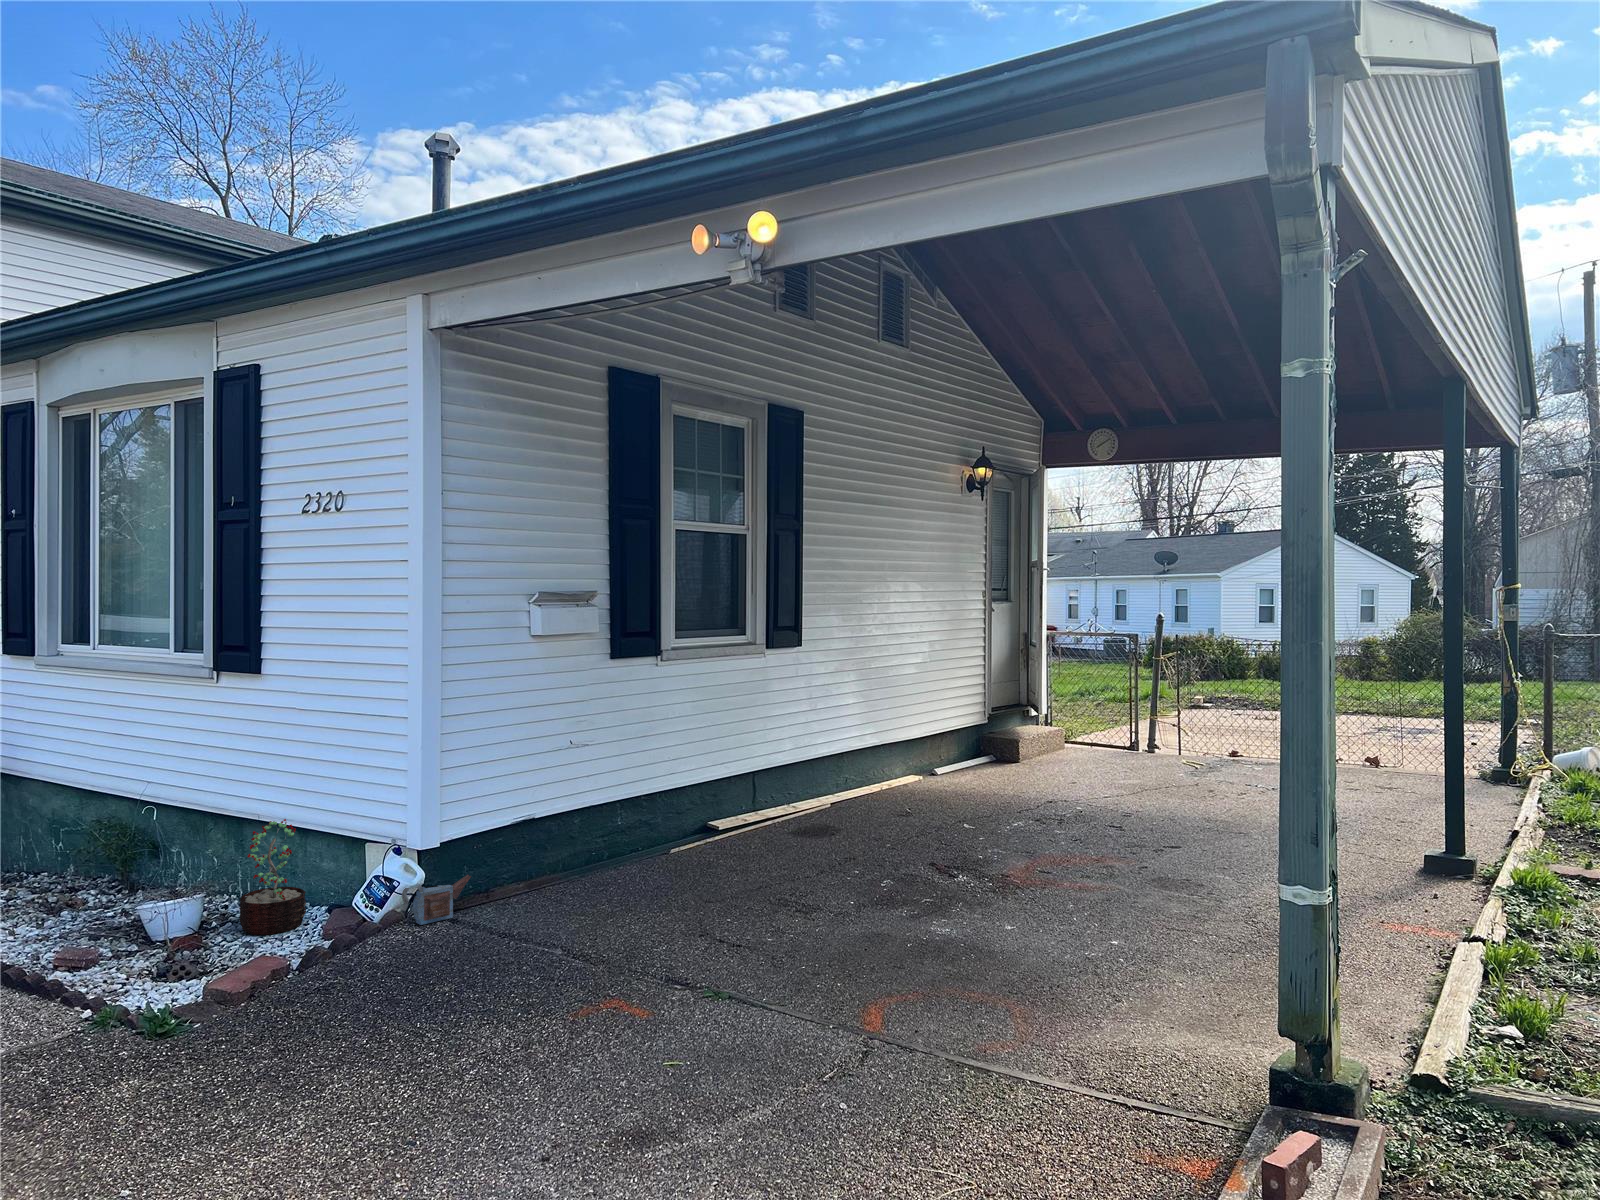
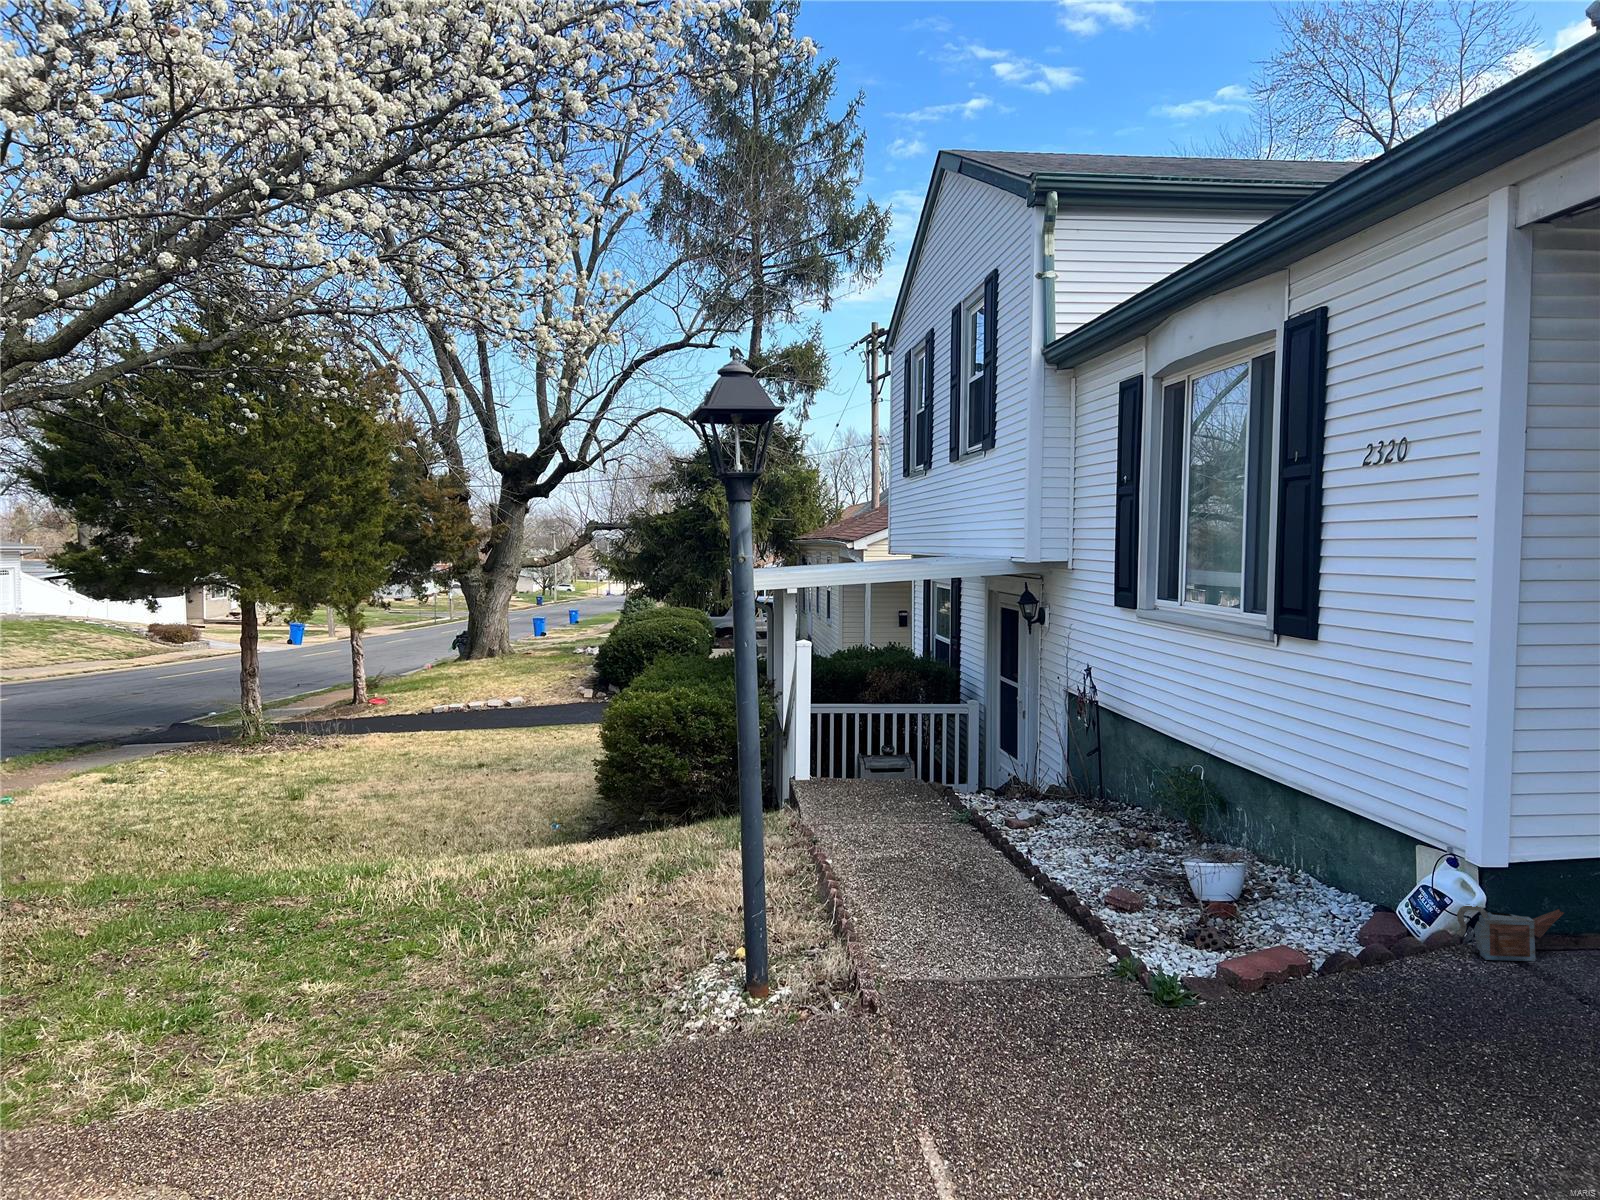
decorative plant: present [239,819,306,935] -> none [1276,797,1350,923]

